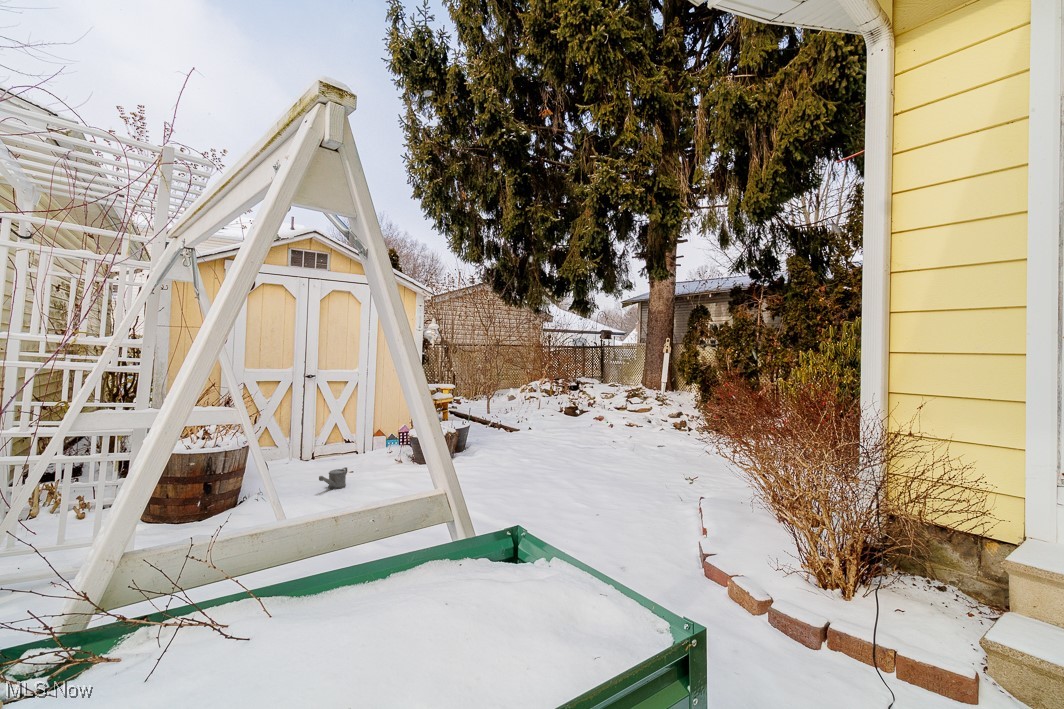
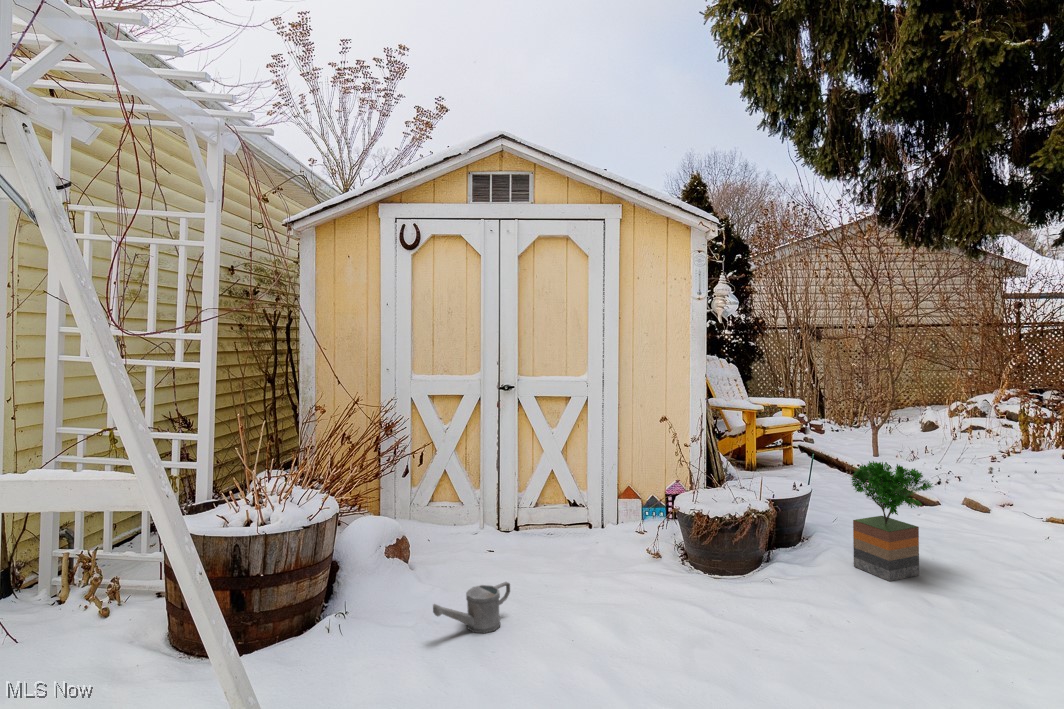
potted tree: none [483,407,512,453] -> present [851,461,933,581]

